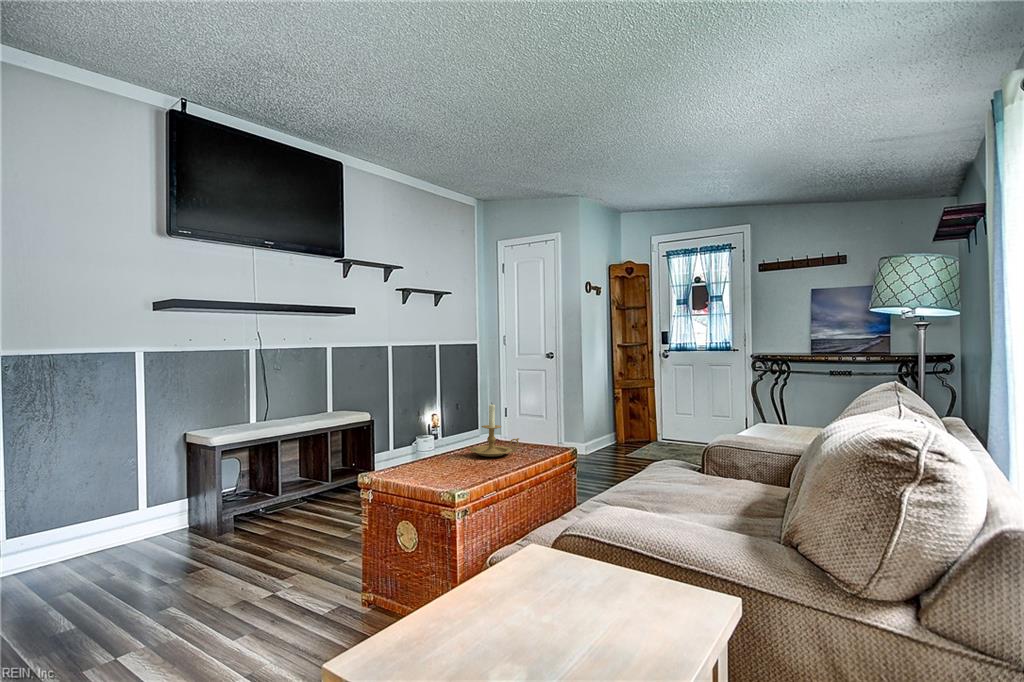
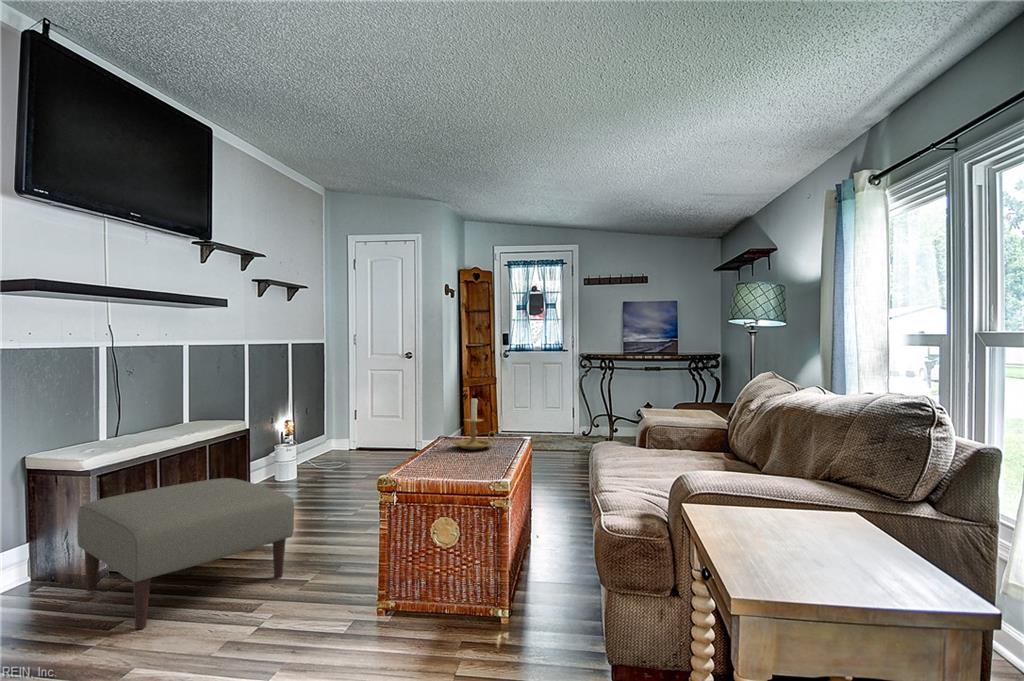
ottoman: none [198,463,341,576] -> present [77,478,294,629]

